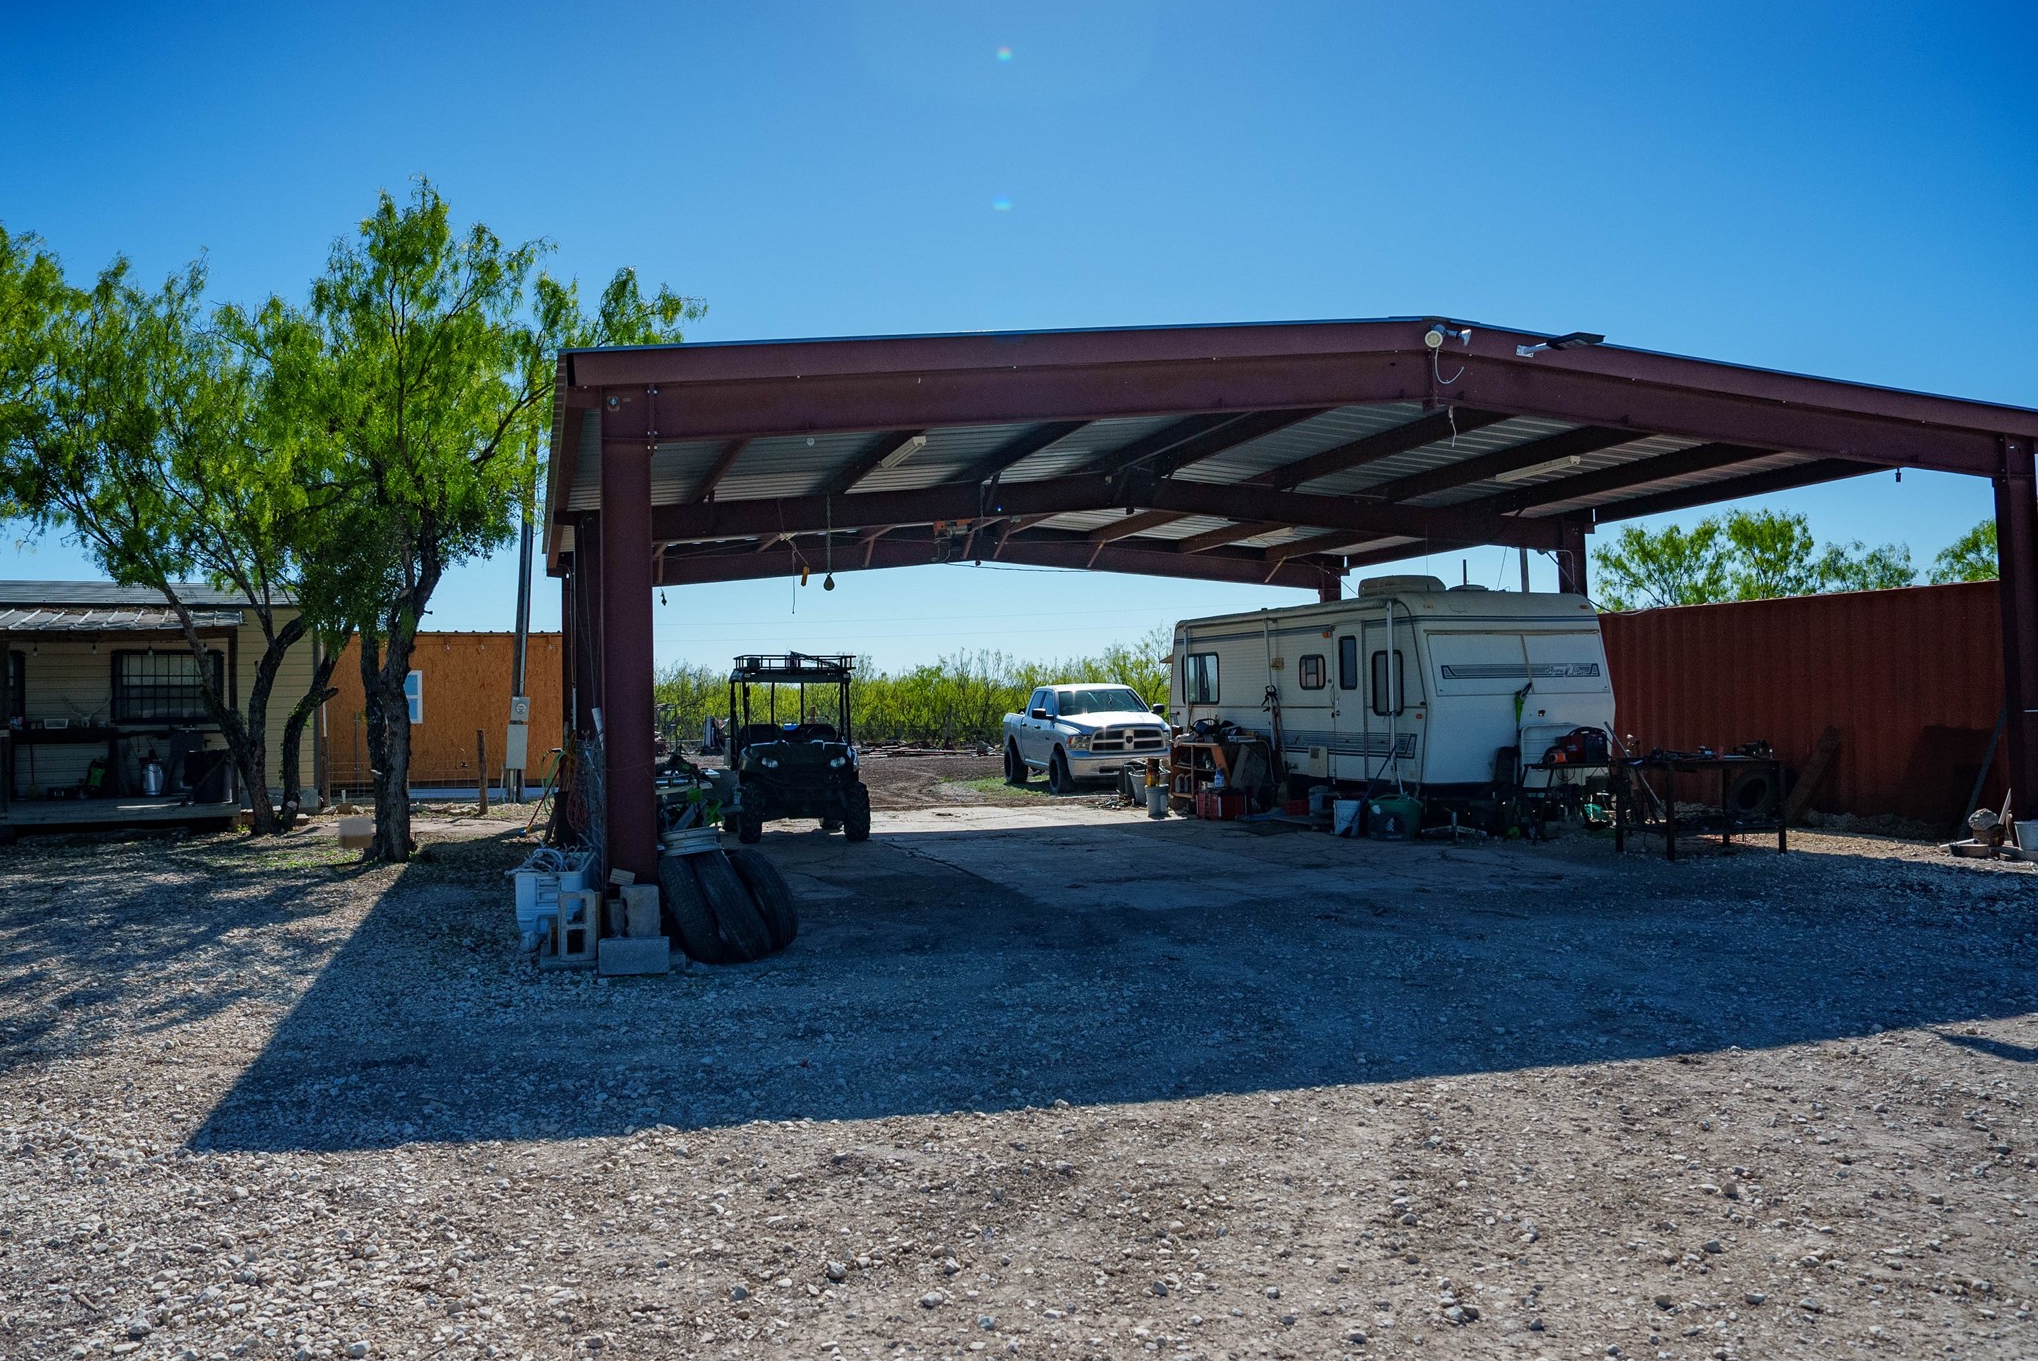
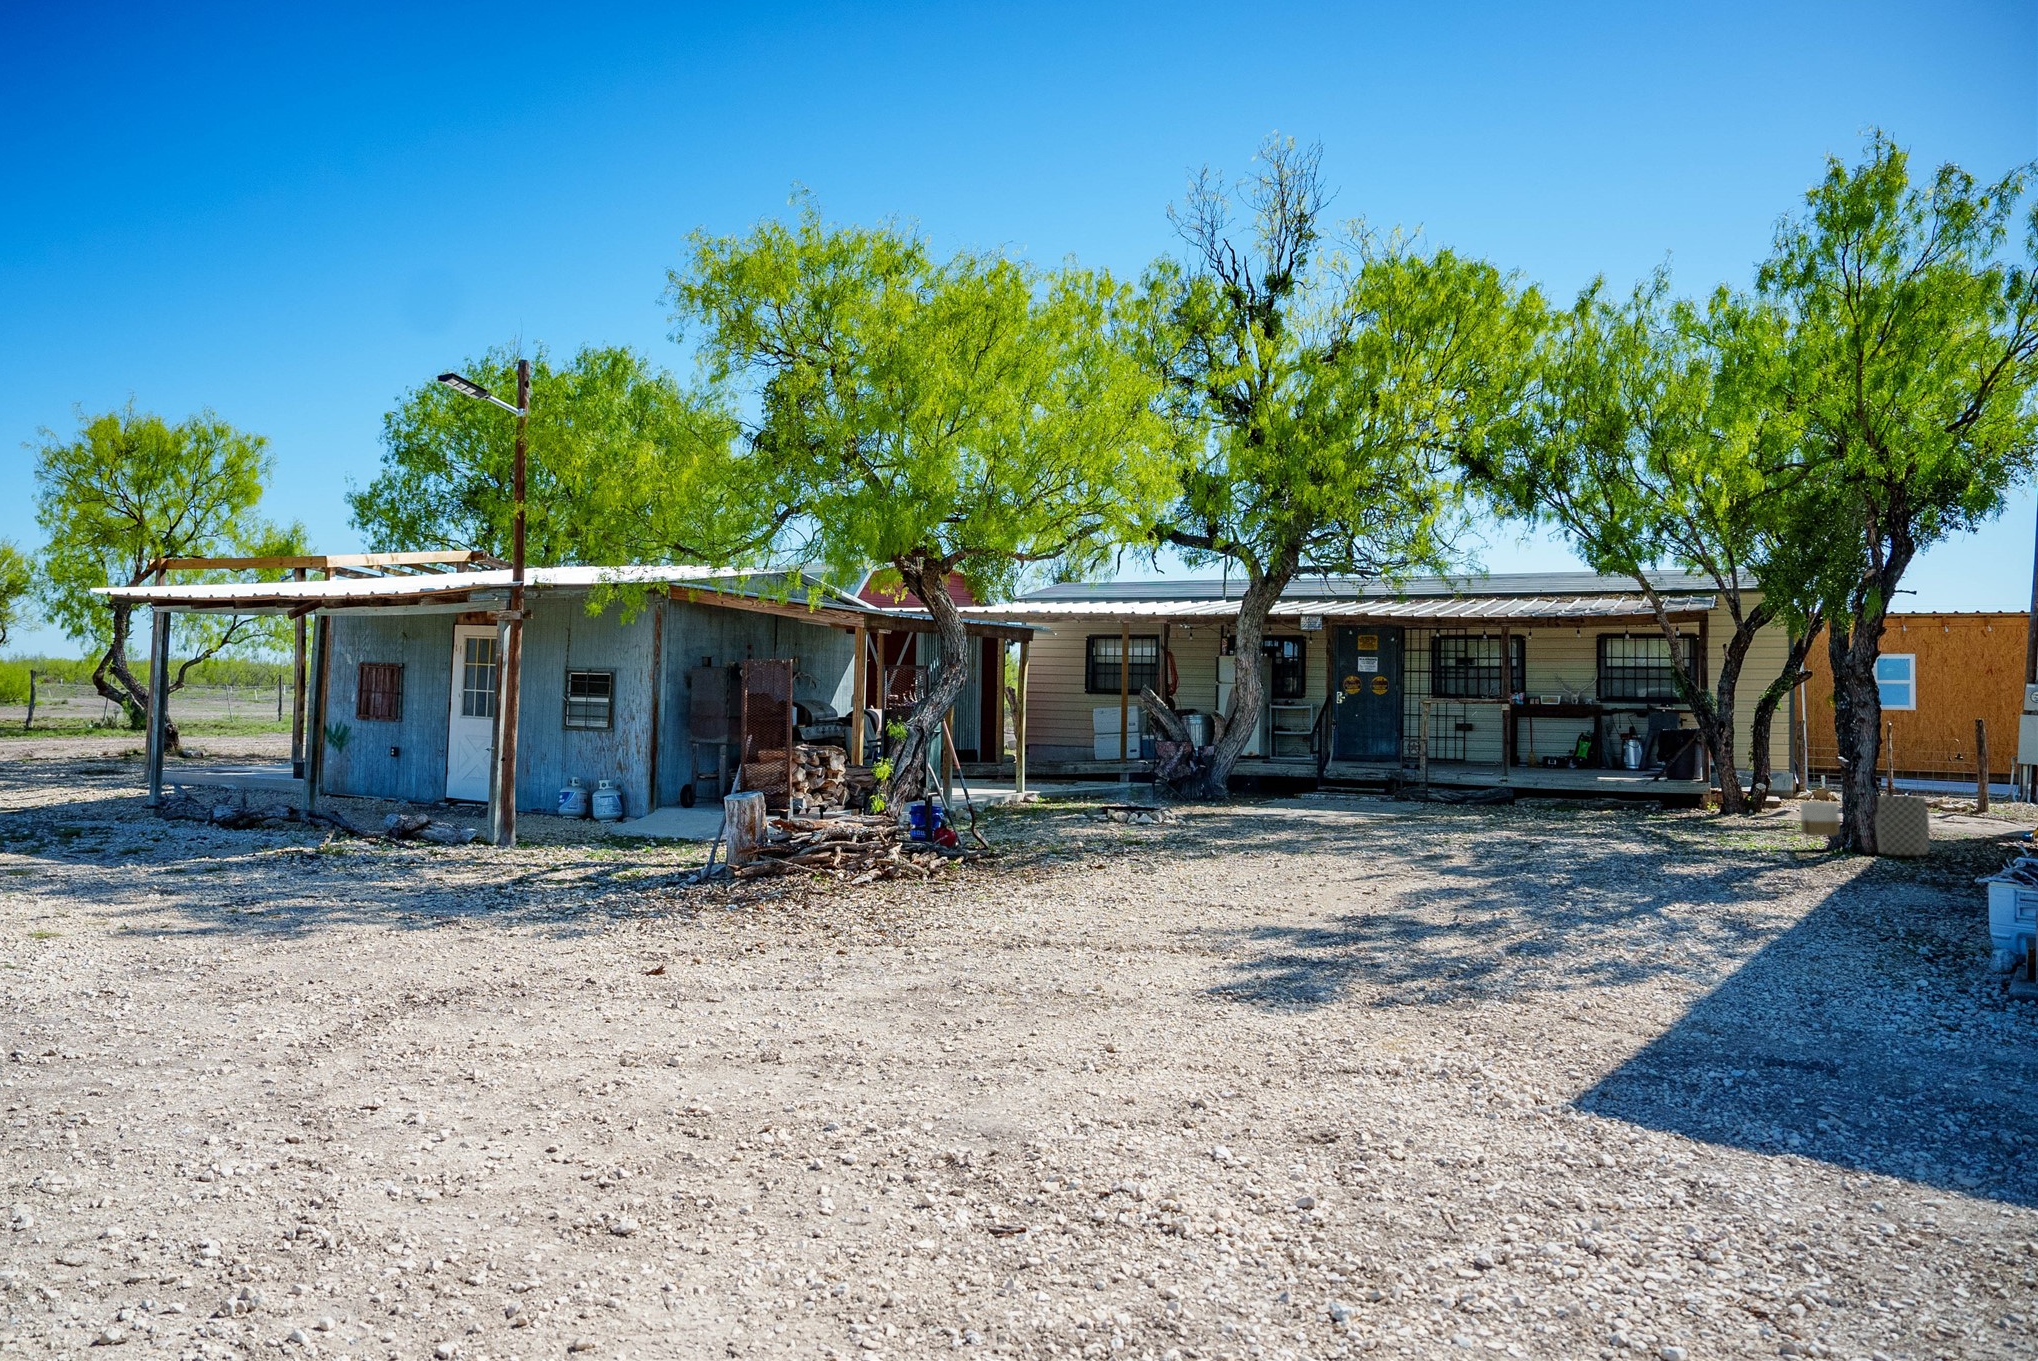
trash can: none [403,807,448,861] -> present [1875,796,1929,855]

